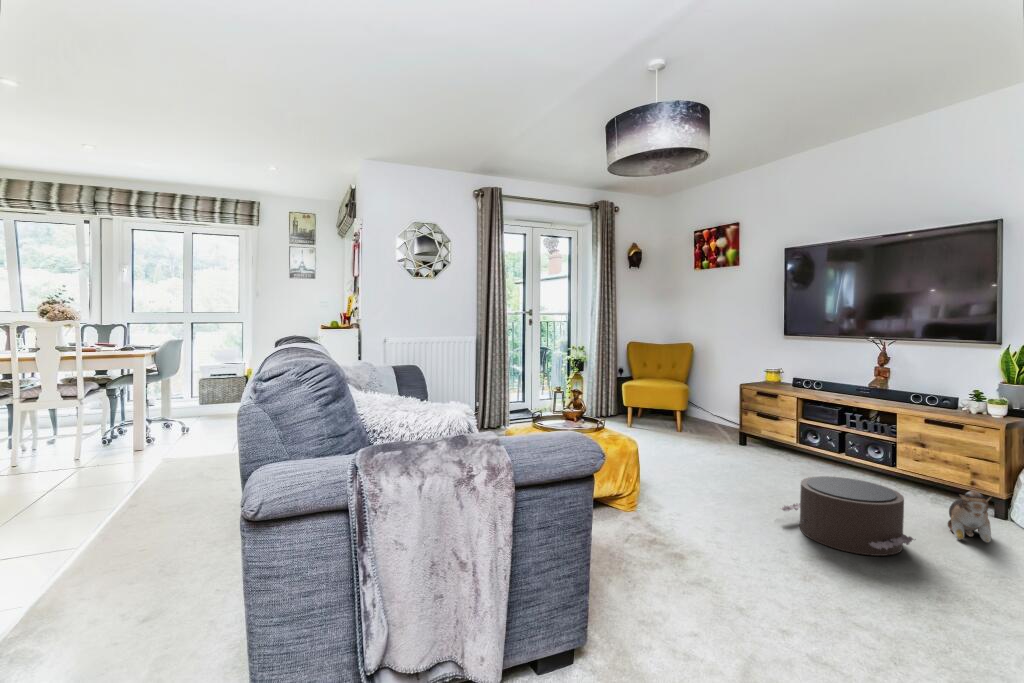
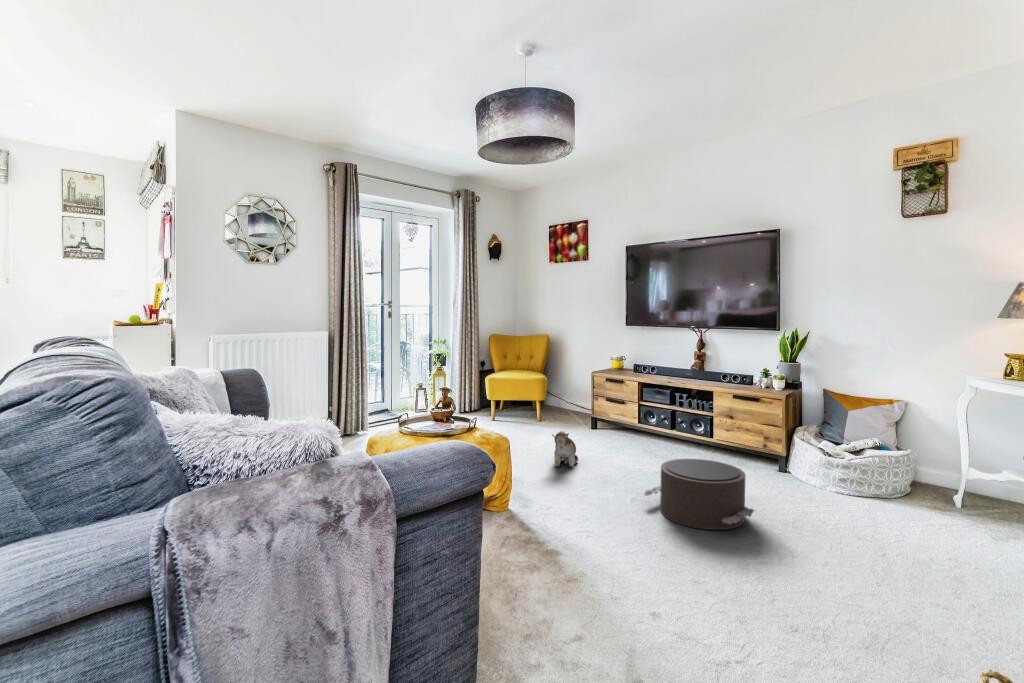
plush toy: present [948,491,992,543] -> present [552,431,578,466]

